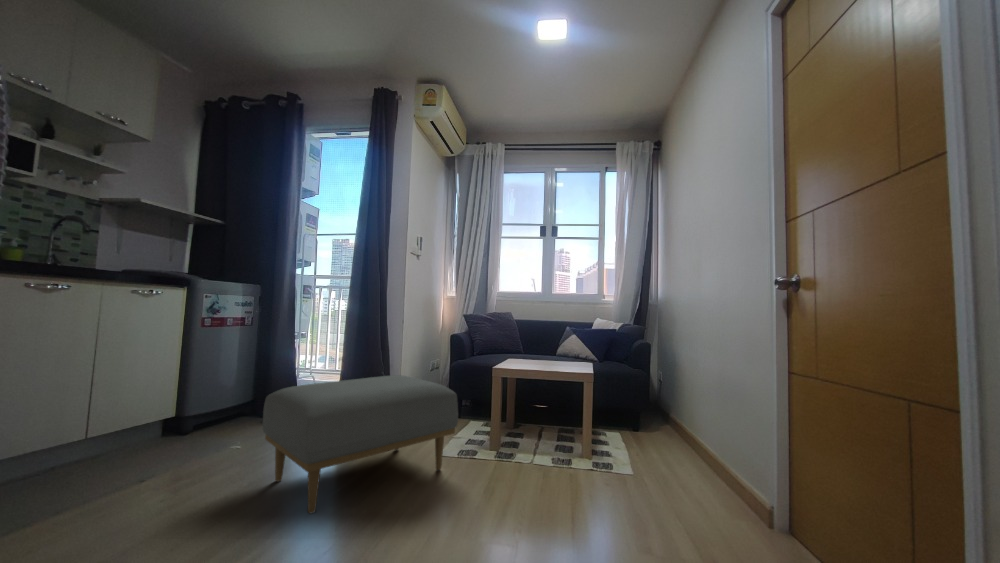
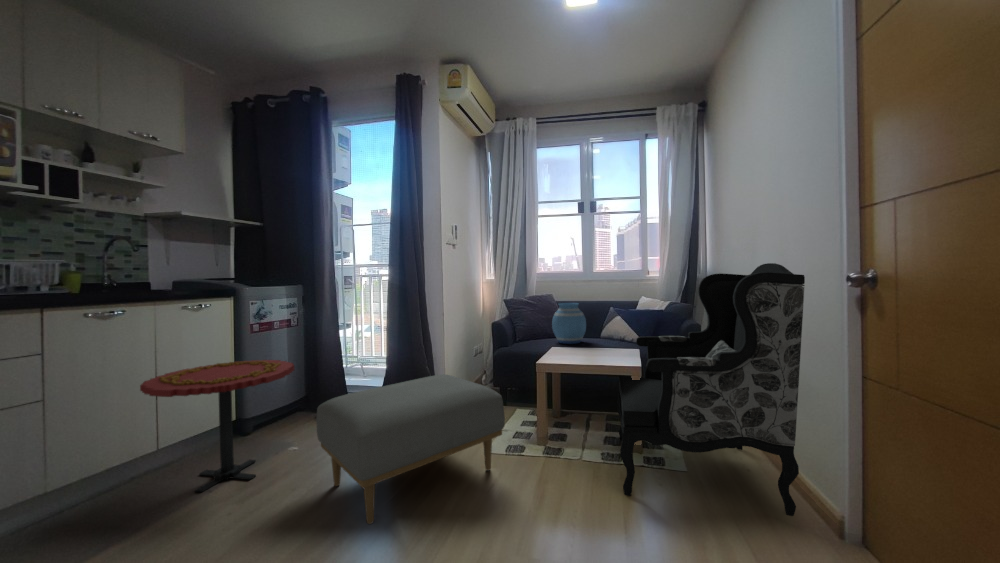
armchair: none [568,277,732,508] -> present [617,263,805,516]
vase: none [511,319,544,358] -> present [552,303,586,344]
side table: none [72,353,245,486] -> present [140,360,294,492]

